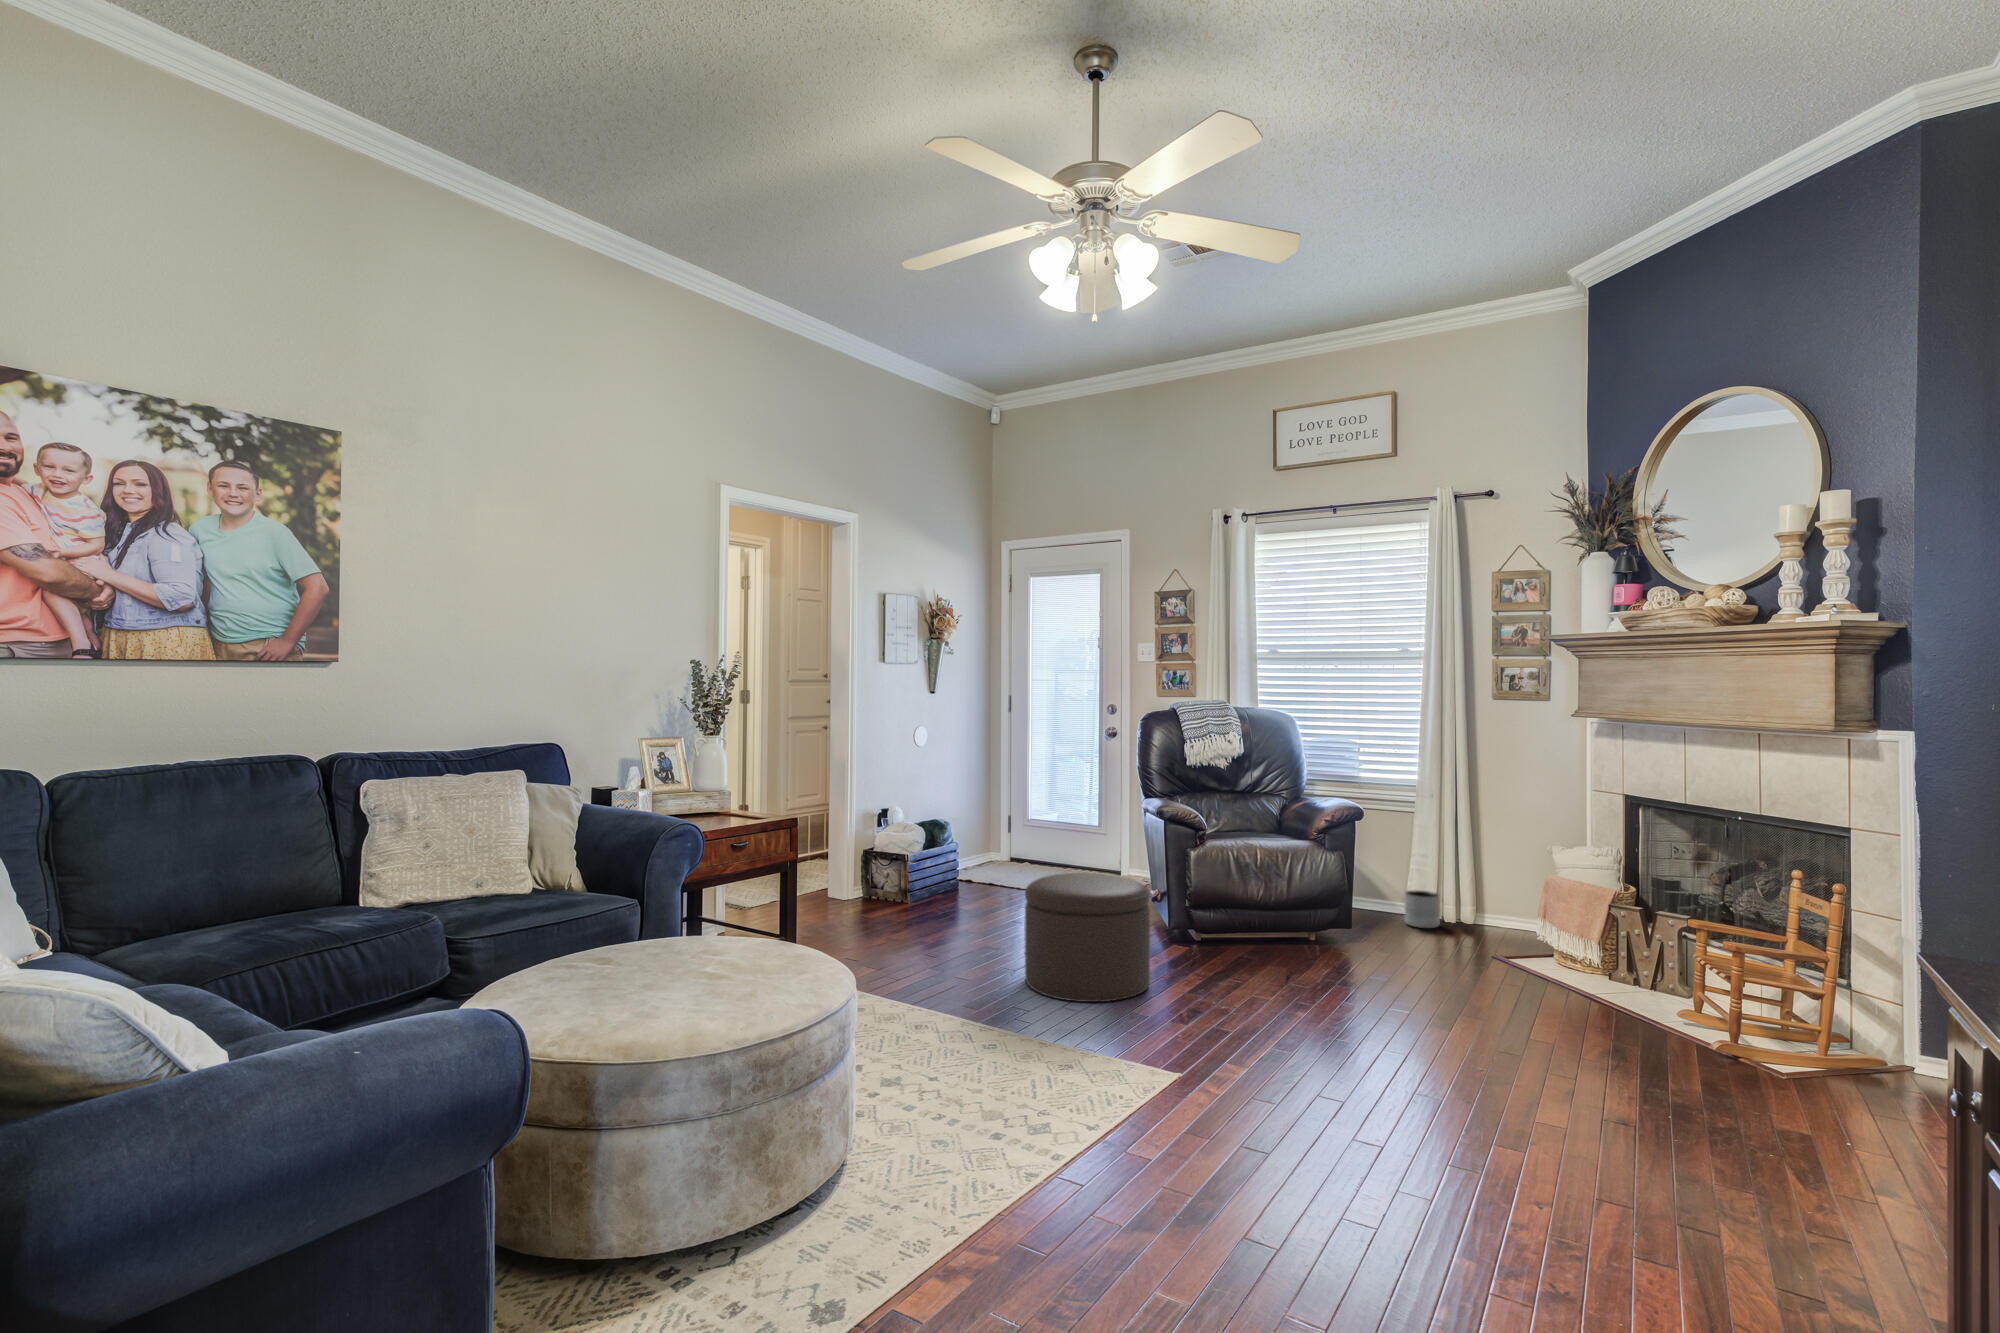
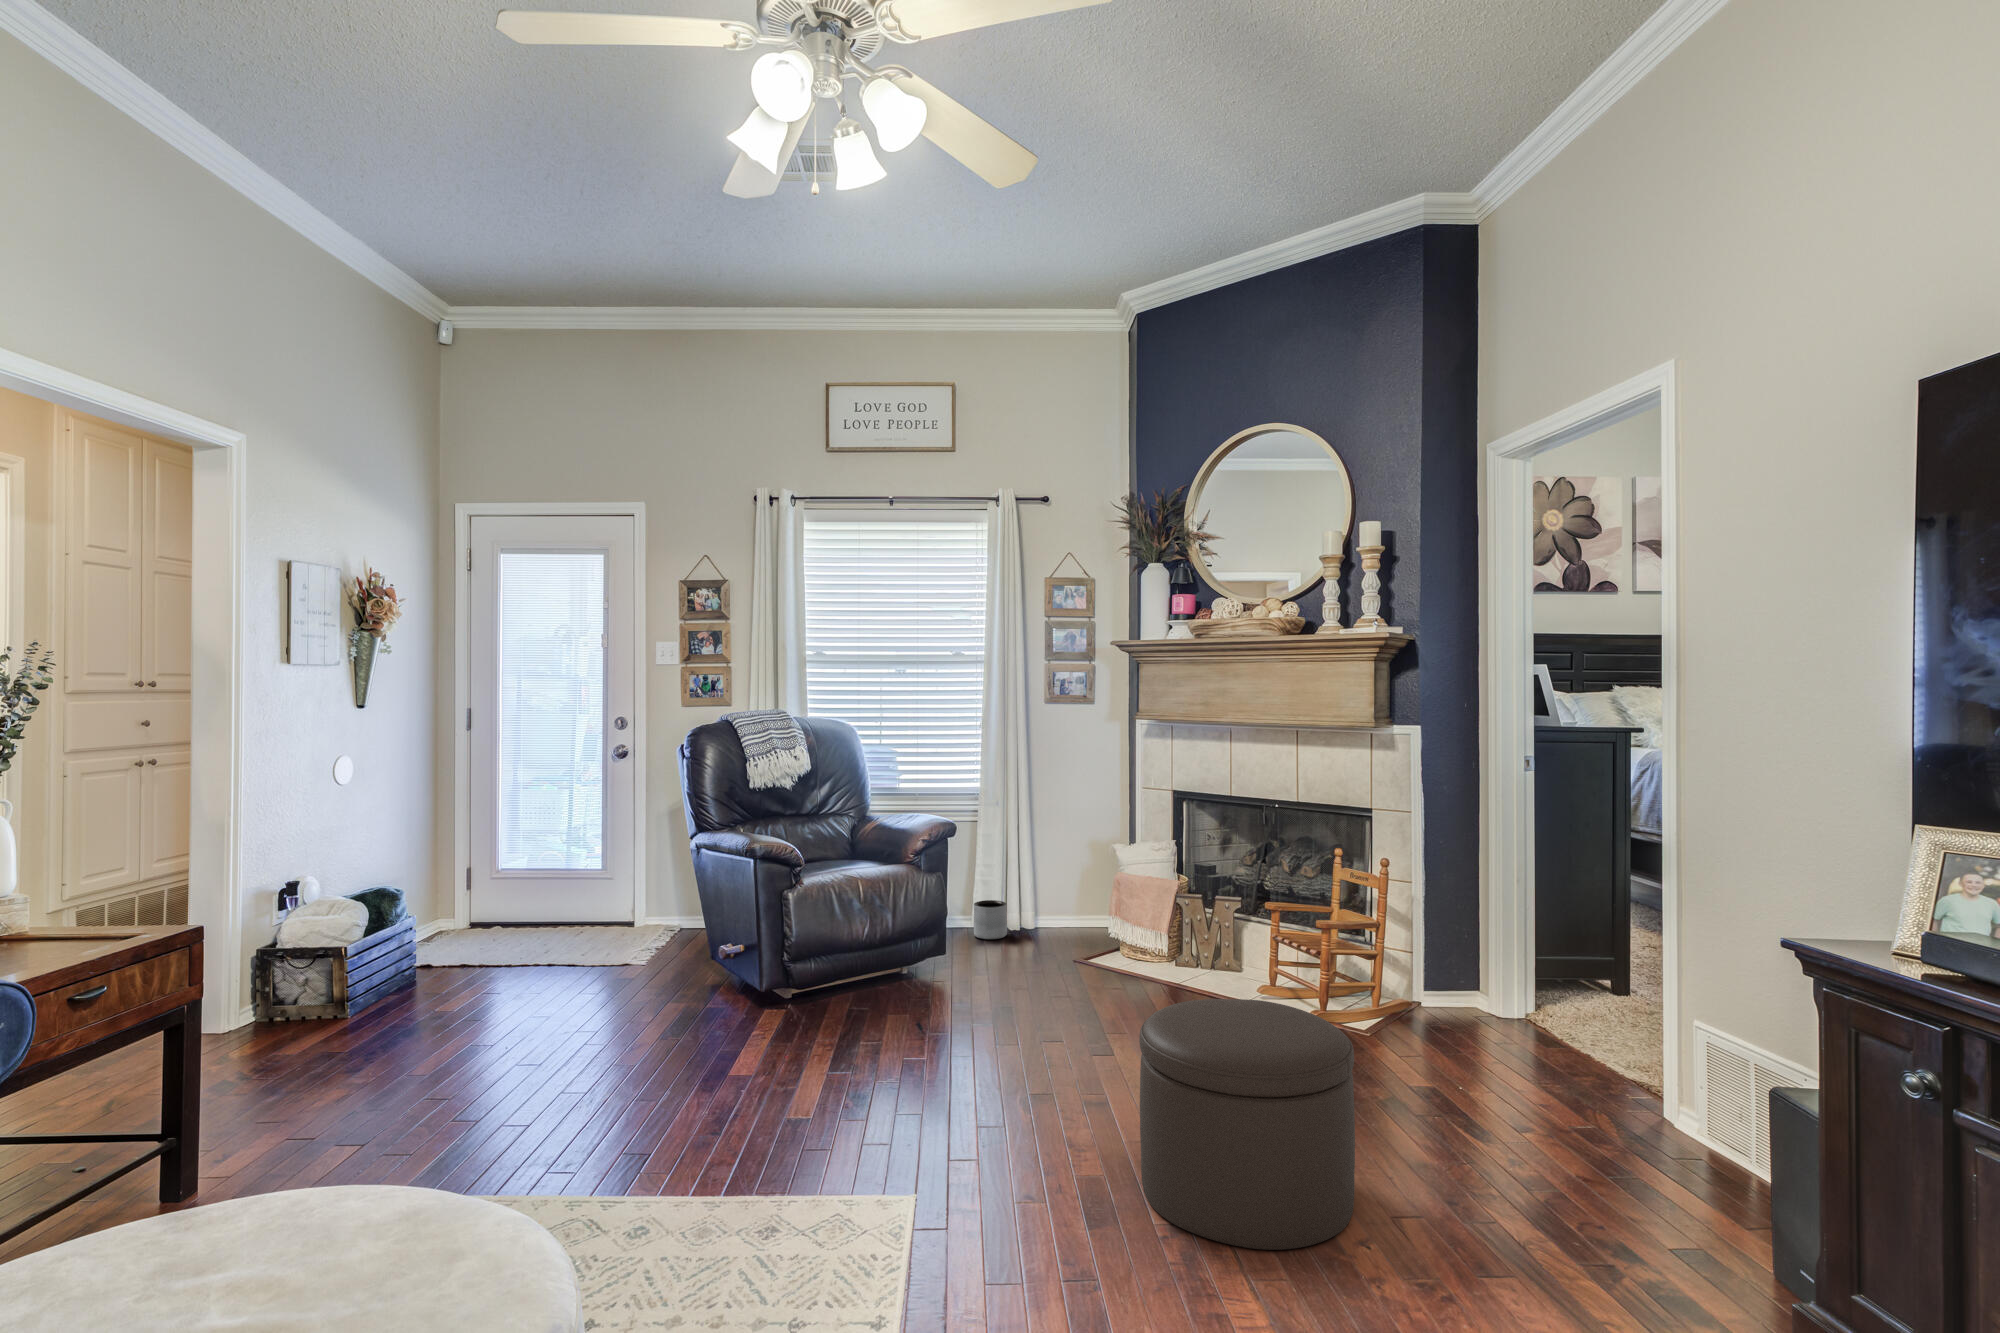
ottoman: present [1024,873,1150,1002] -> present [1139,999,1355,1250]

